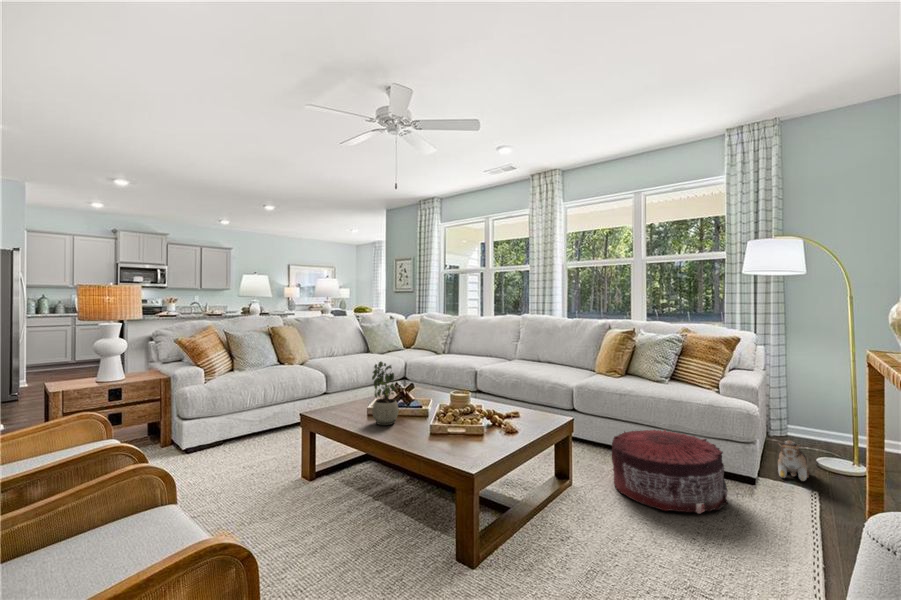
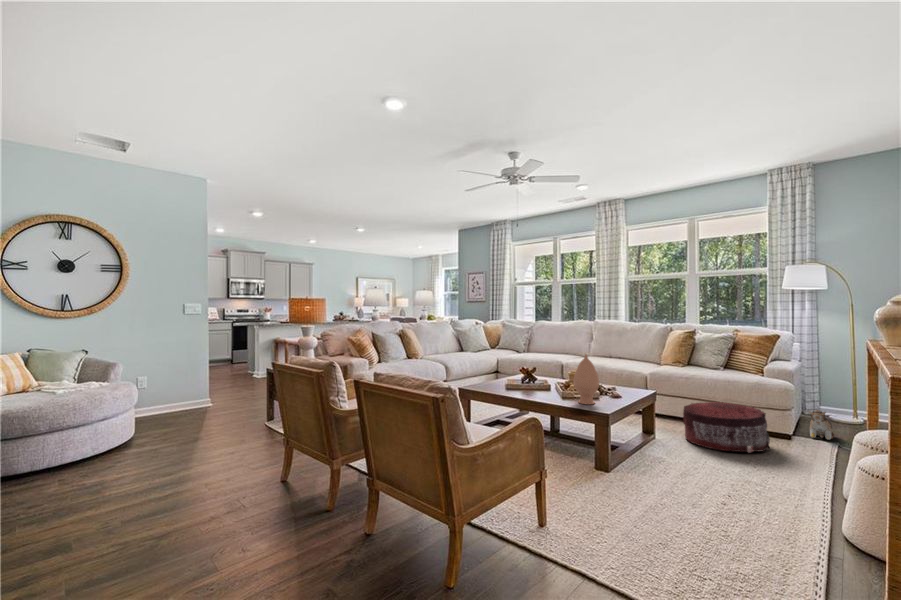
potted plant: present [372,362,399,425] -> none [516,349,536,392]
vase: none [440,373,478,452] -> present [574,354,599,404]

